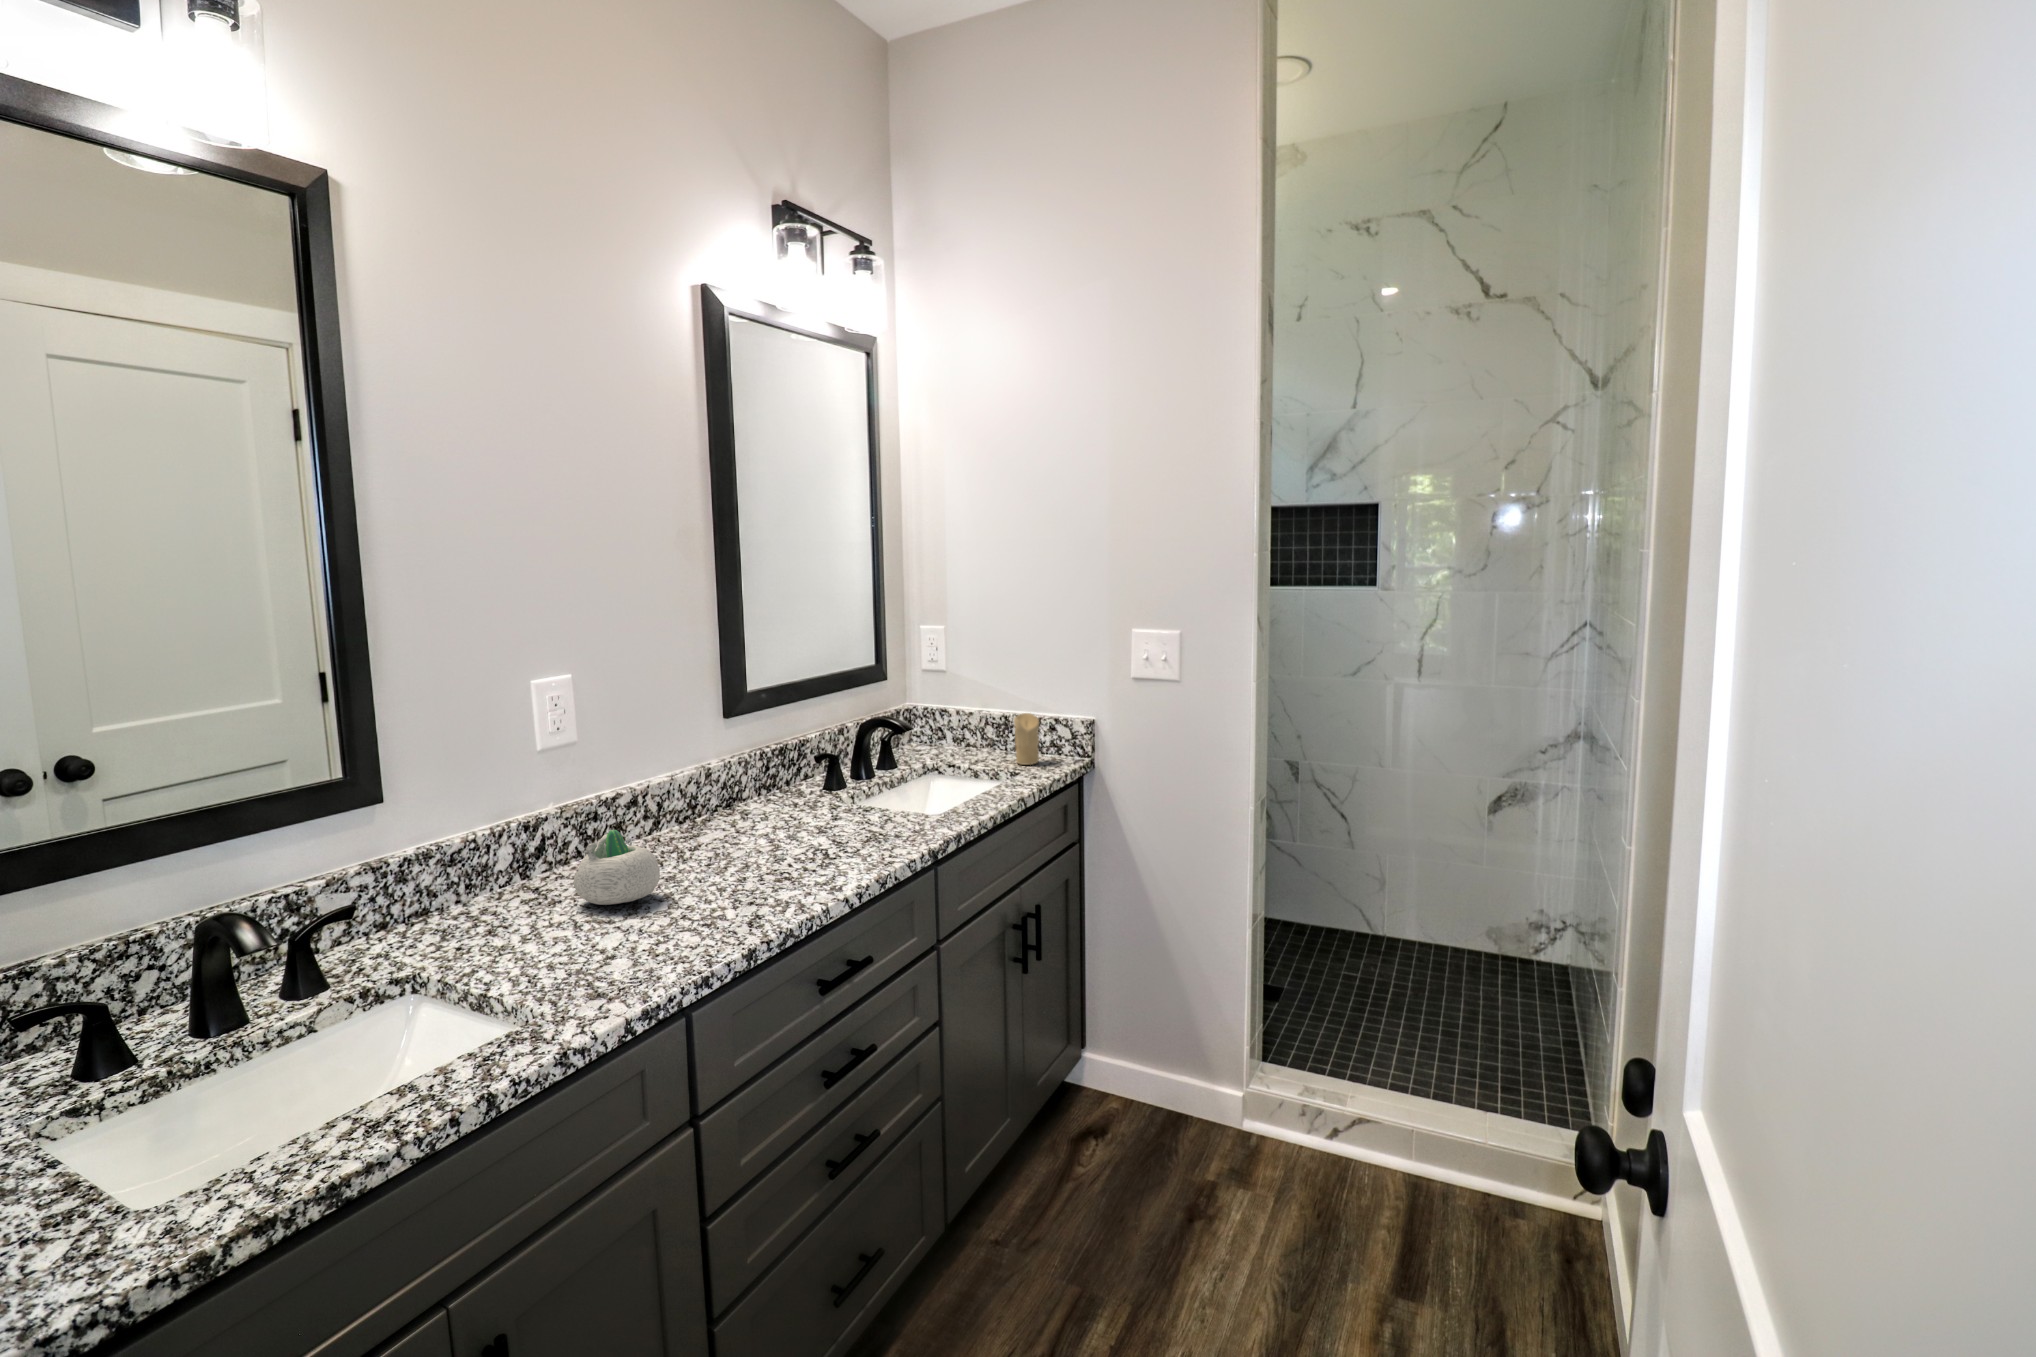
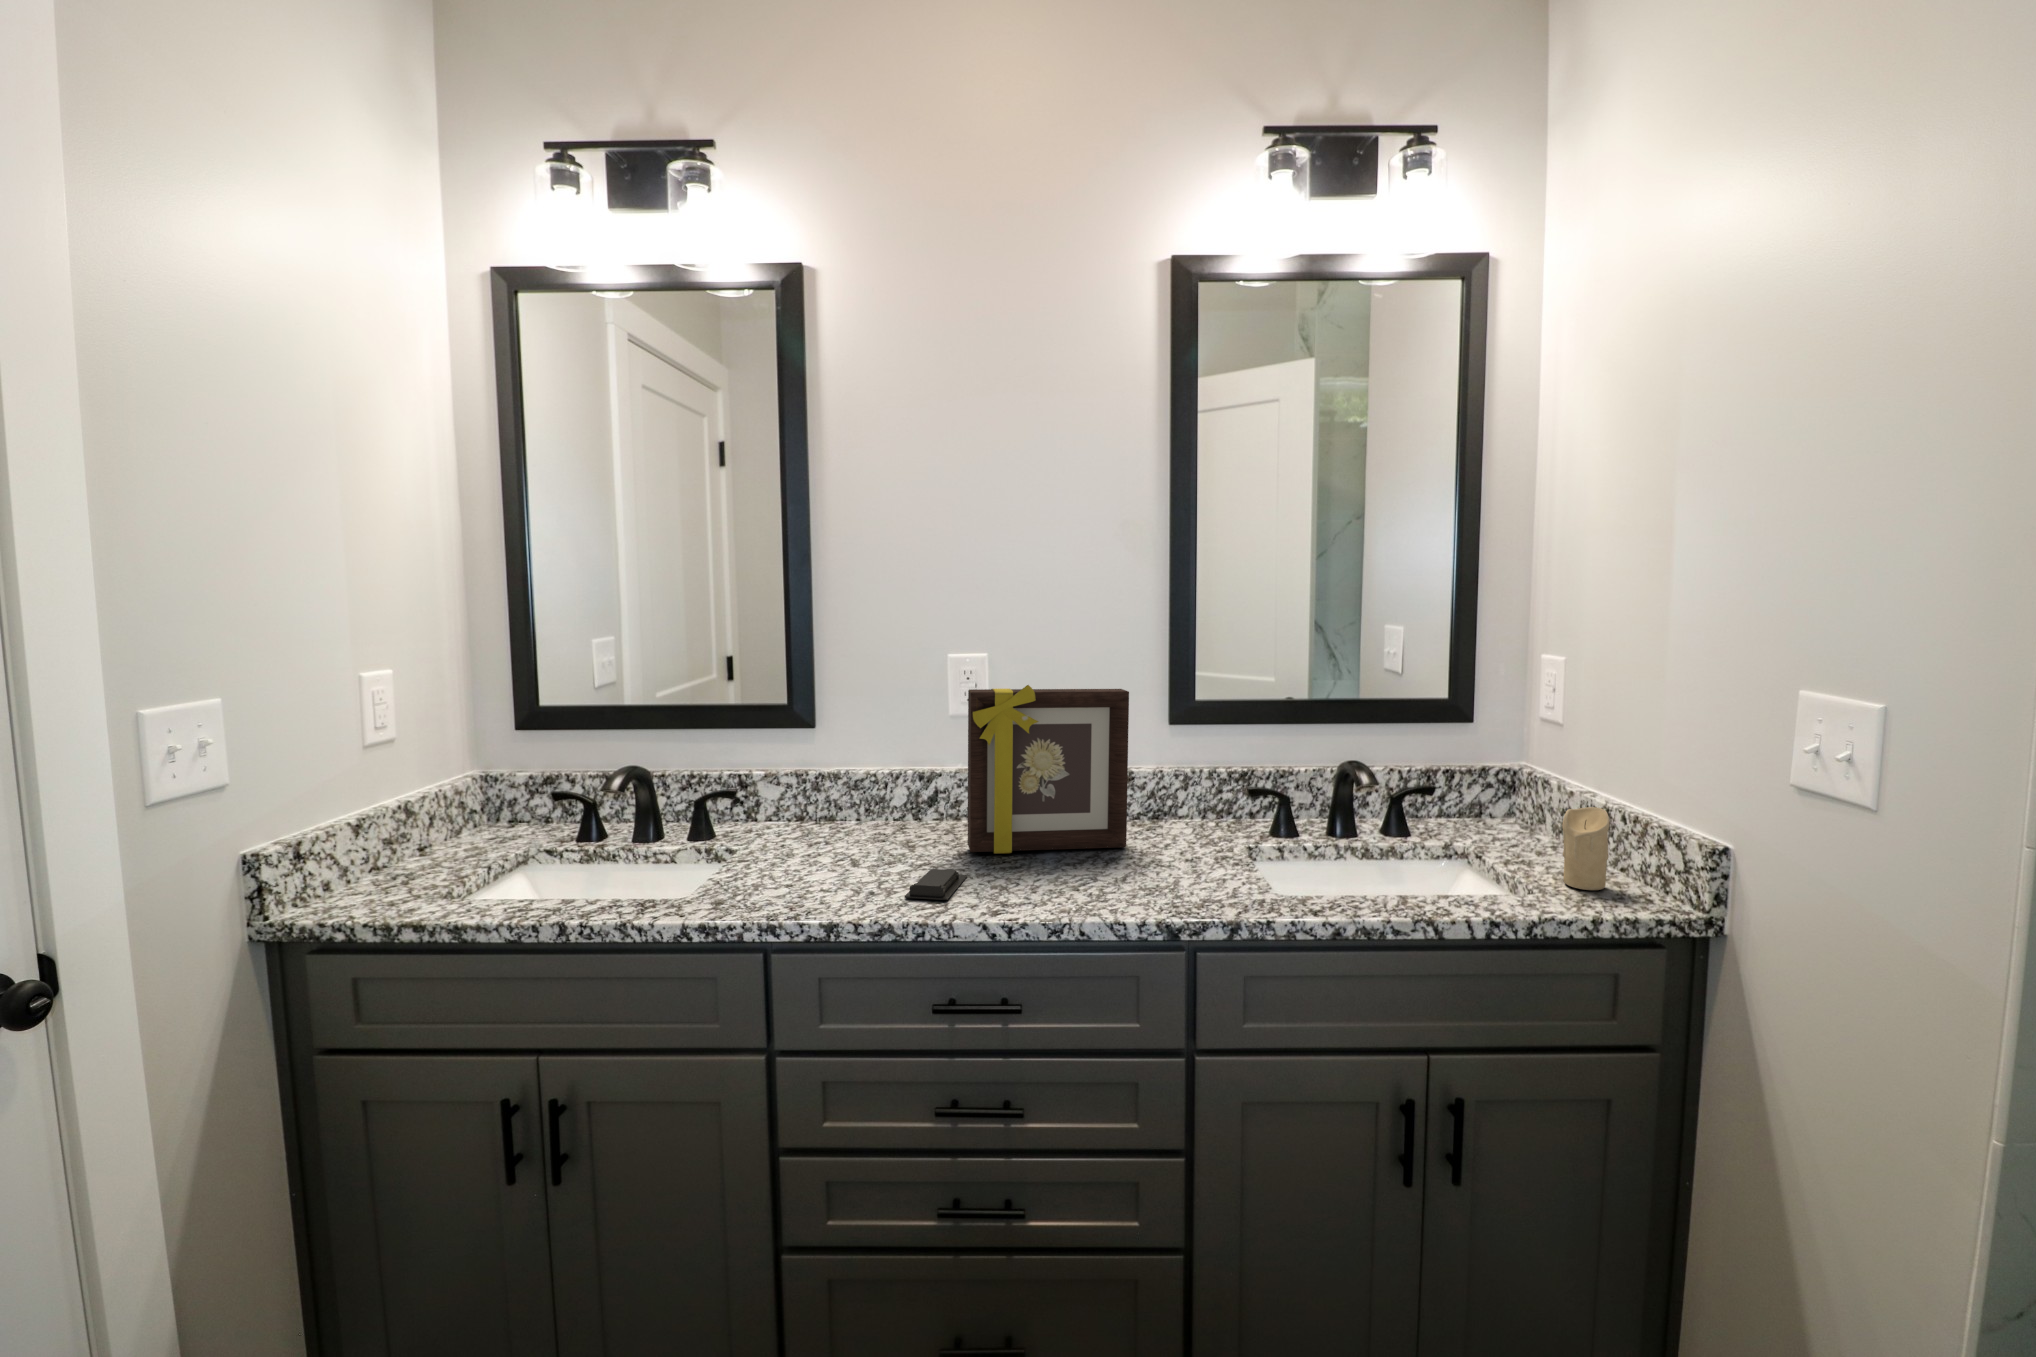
picture frame: none [644,684,773,872] -> present [968,685,1129,854]
succulent planter: present [573,830,660,905] -> none [873,791,929,858]
soap bar: none [699,880,783,913] -> present [904,869,967,900]

